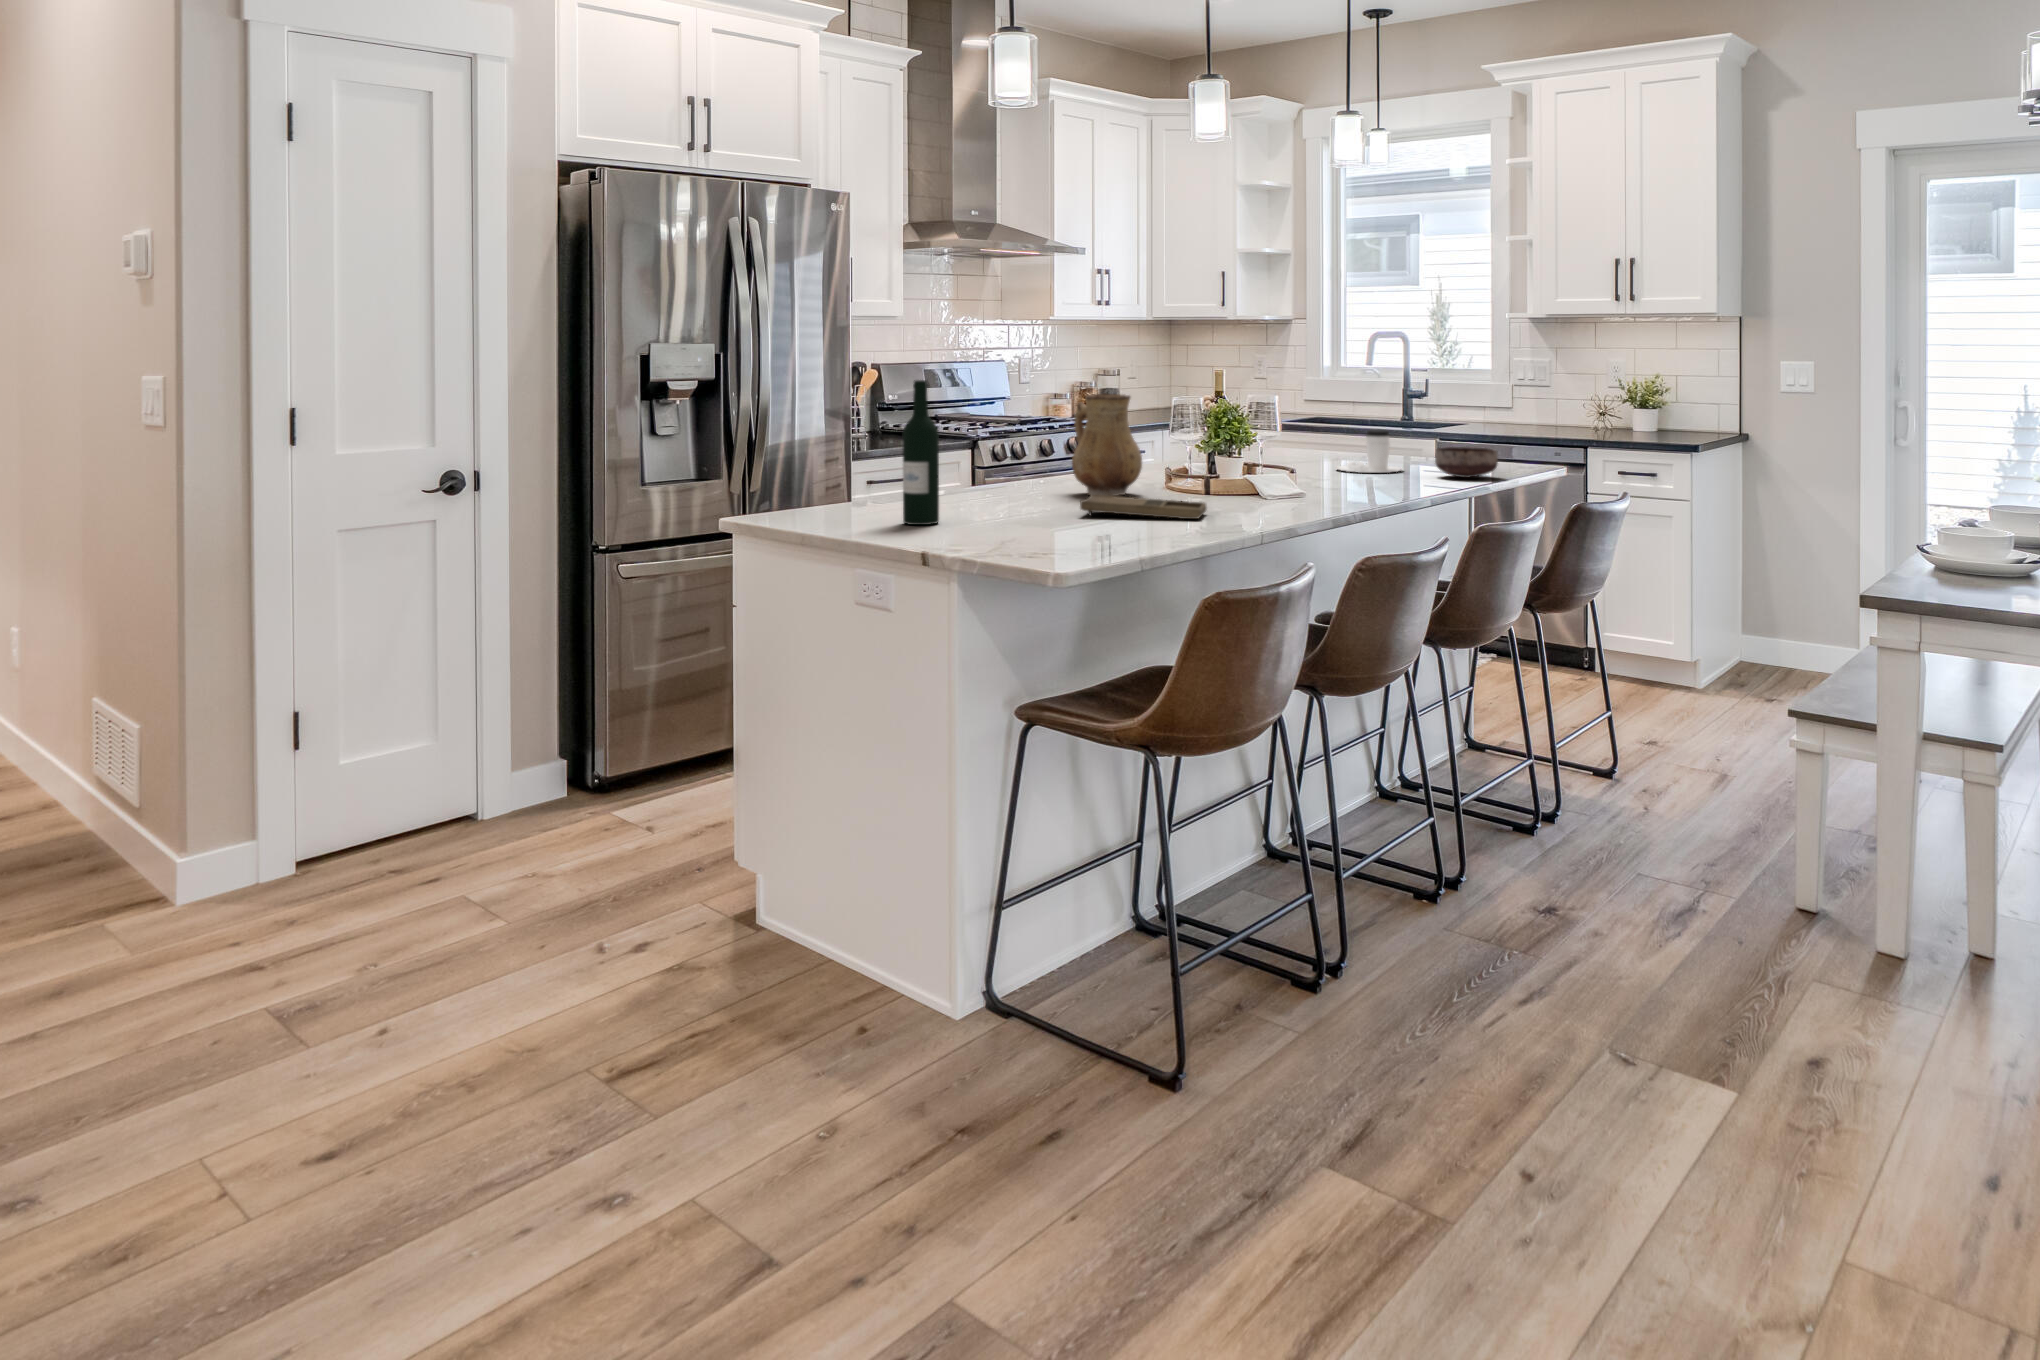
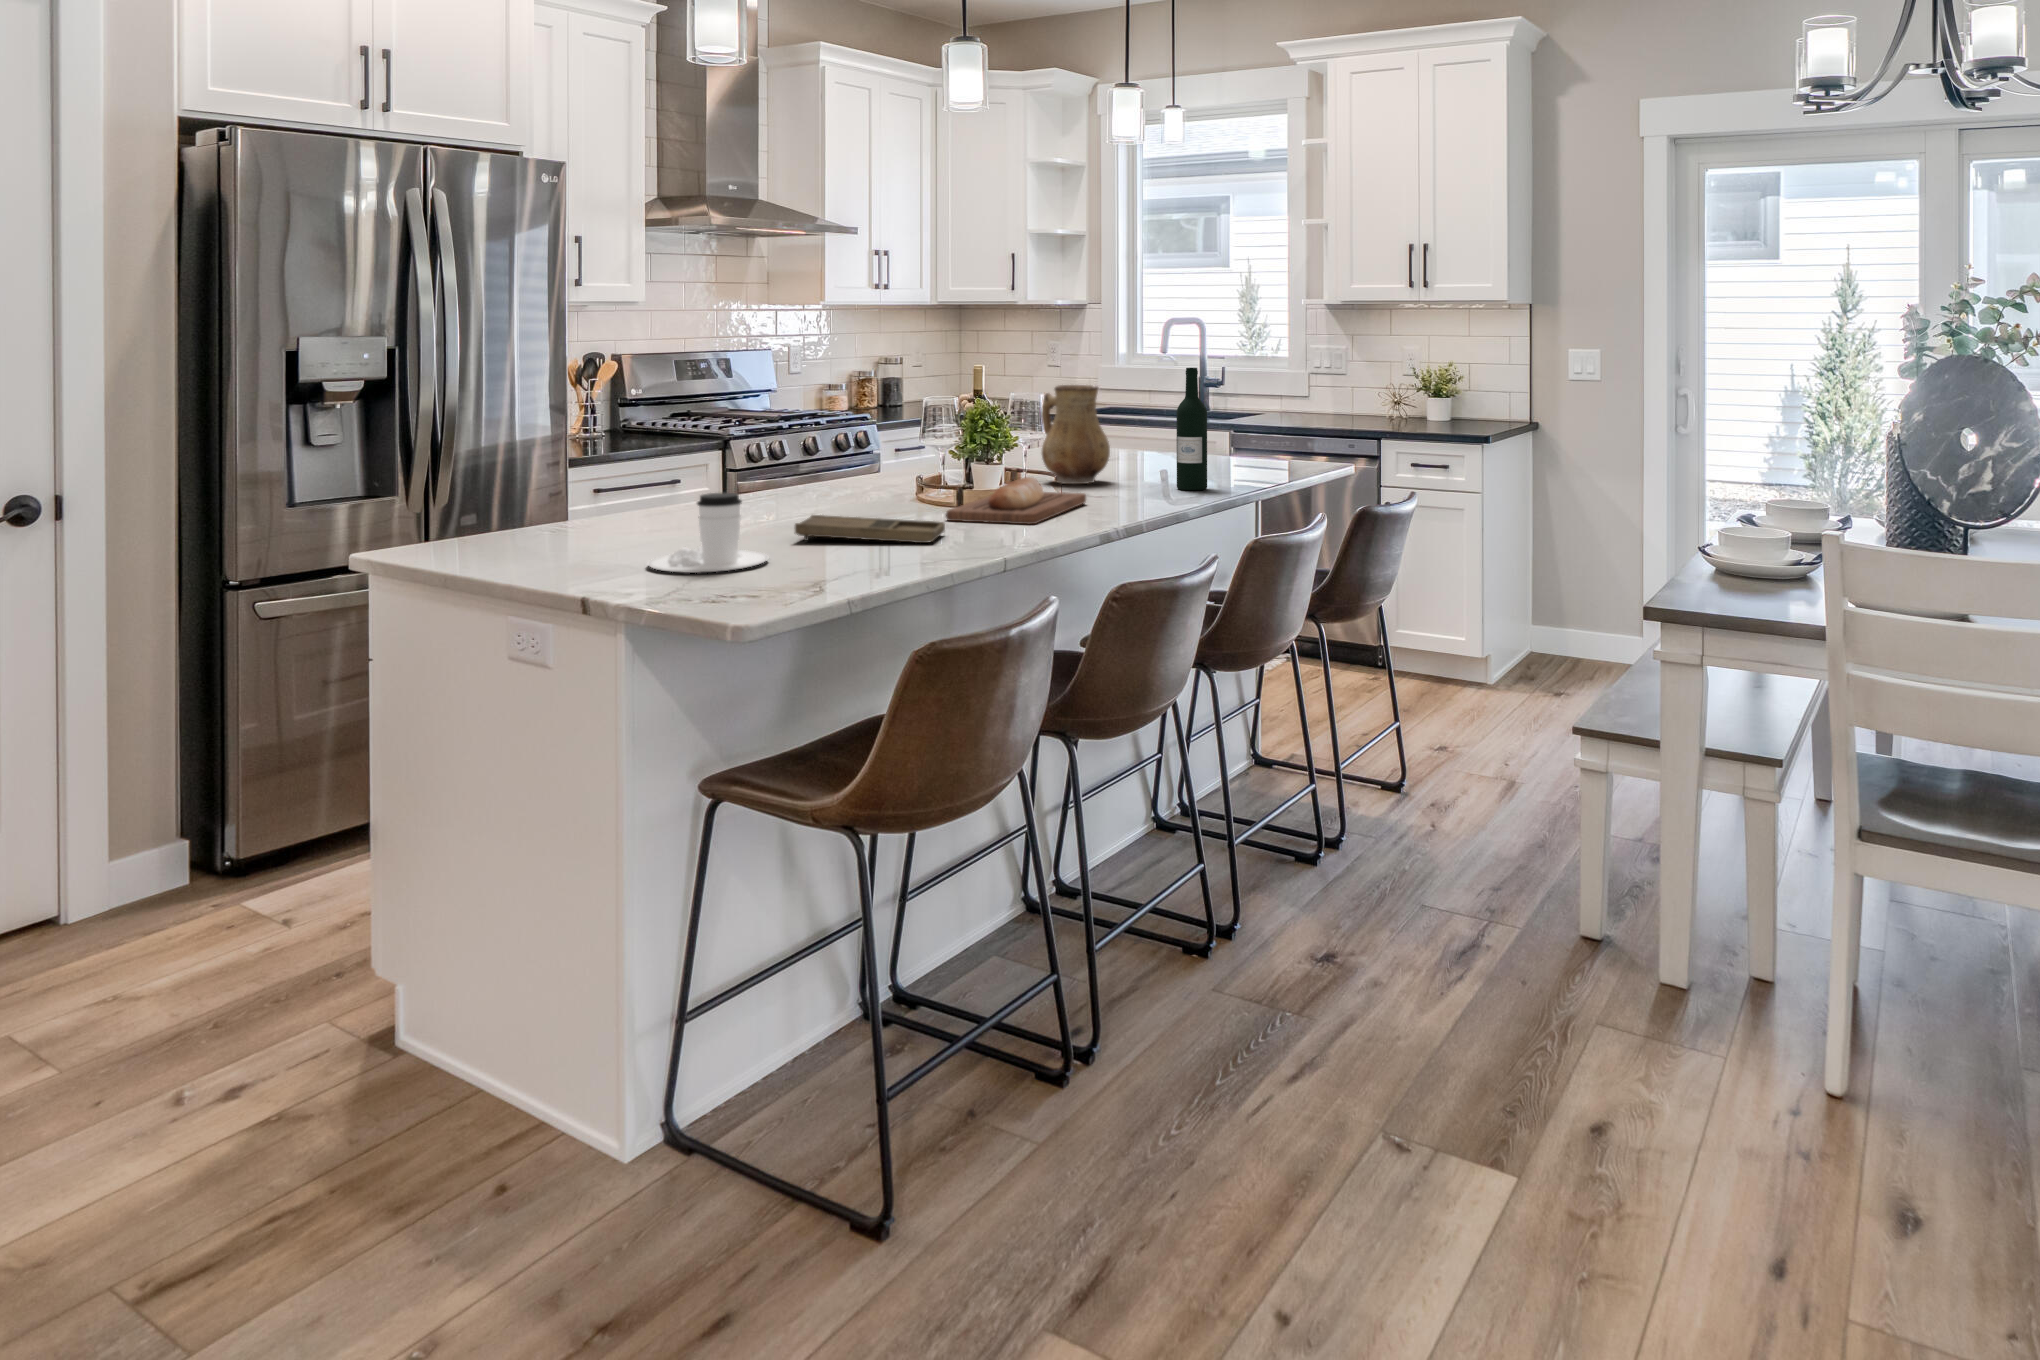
wine bottle: present [902,380,939,525] -> present [1177,368,1207,490]
ceramic pitcher: present [1072,394,1142,496] -> present [1041,385,1110,484]
coffee cup: present [1337,430,1402,473] -> present [647,493,769,573]
bowl: present [1435,447,1498,478] -> none [1214,447,1279,480]
bread loaf: none [1202,468,1323,508] -> present [946,477,1086,524]

